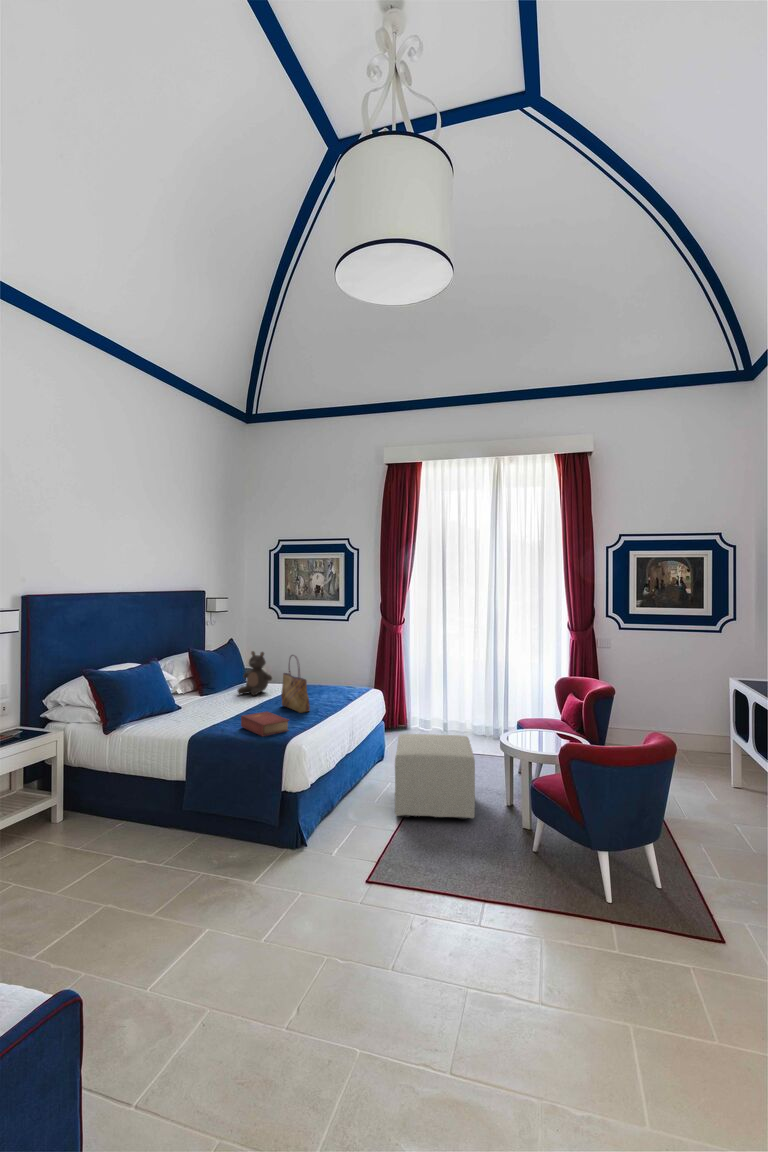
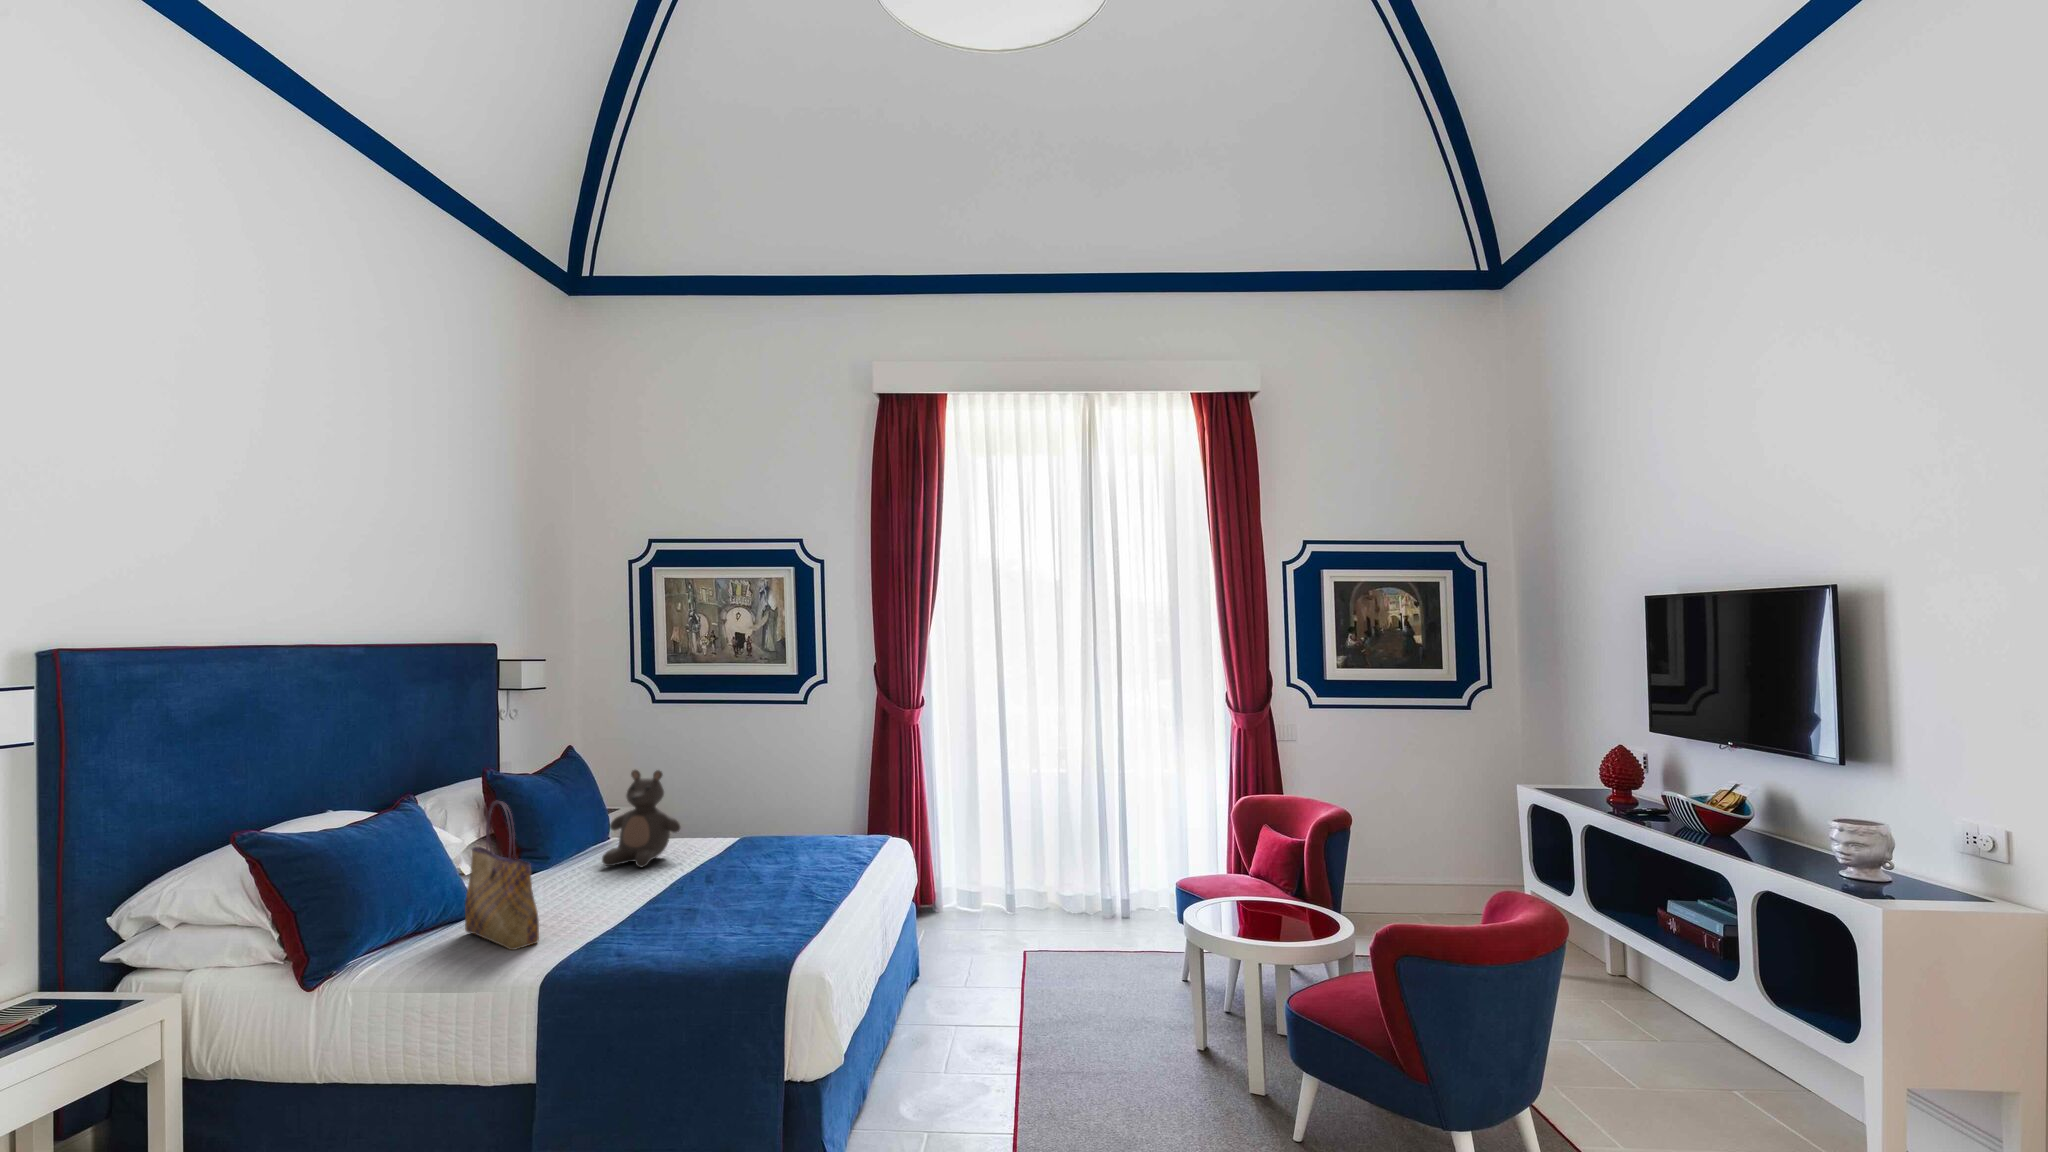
tote bag: present [281,655,310,713] -> present [465,801,539,950]
book: present [241,712,289,736] -> none [663,901,783,960]
ottoman: present [395,734,475,820] -> none [975,919,1156,1103]

